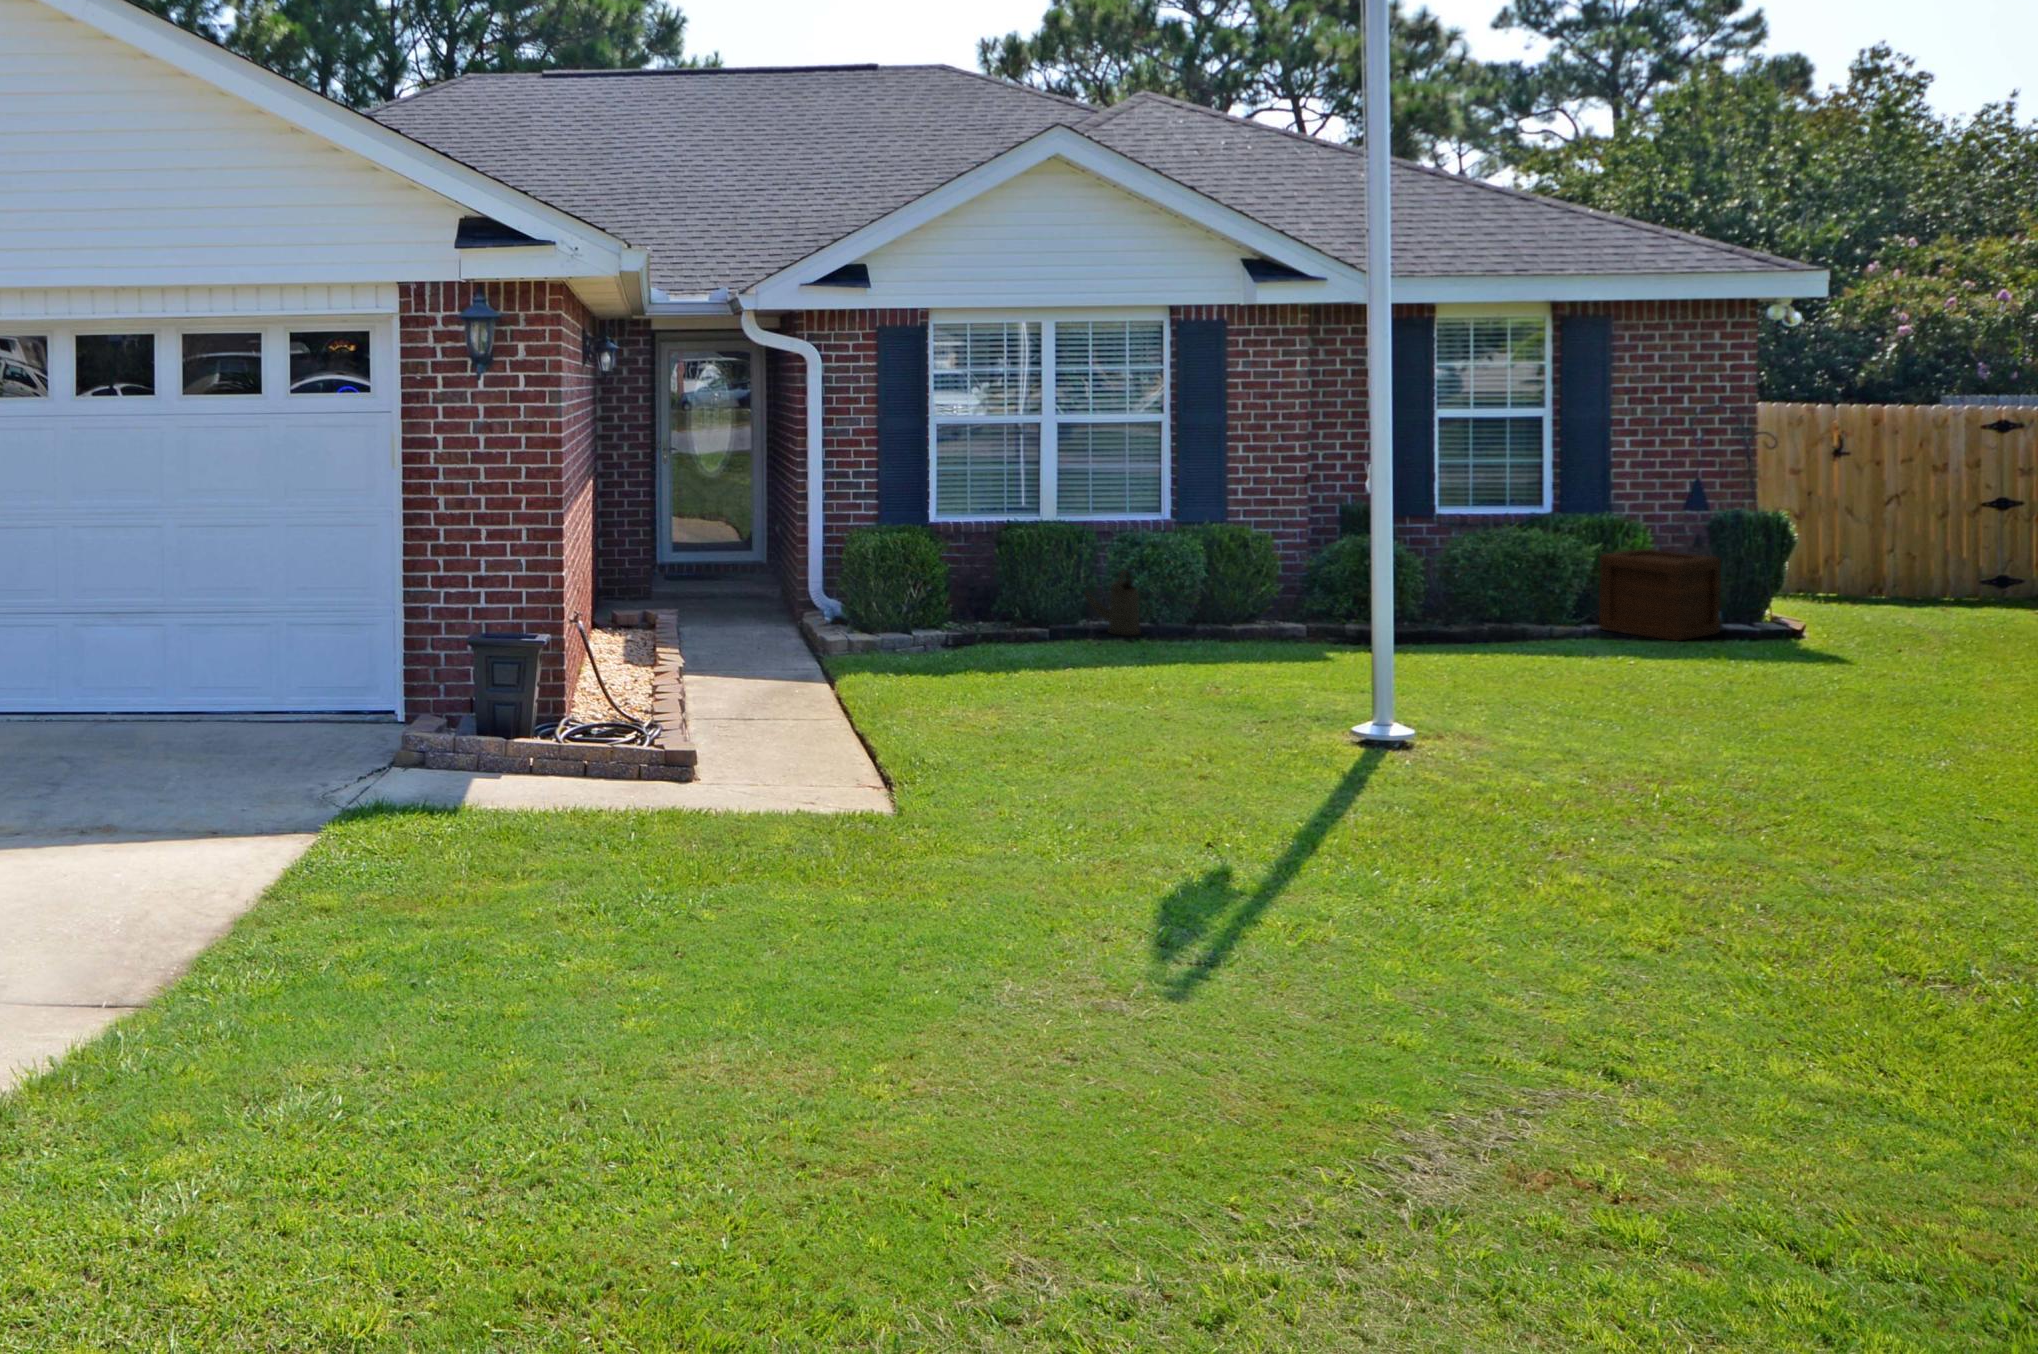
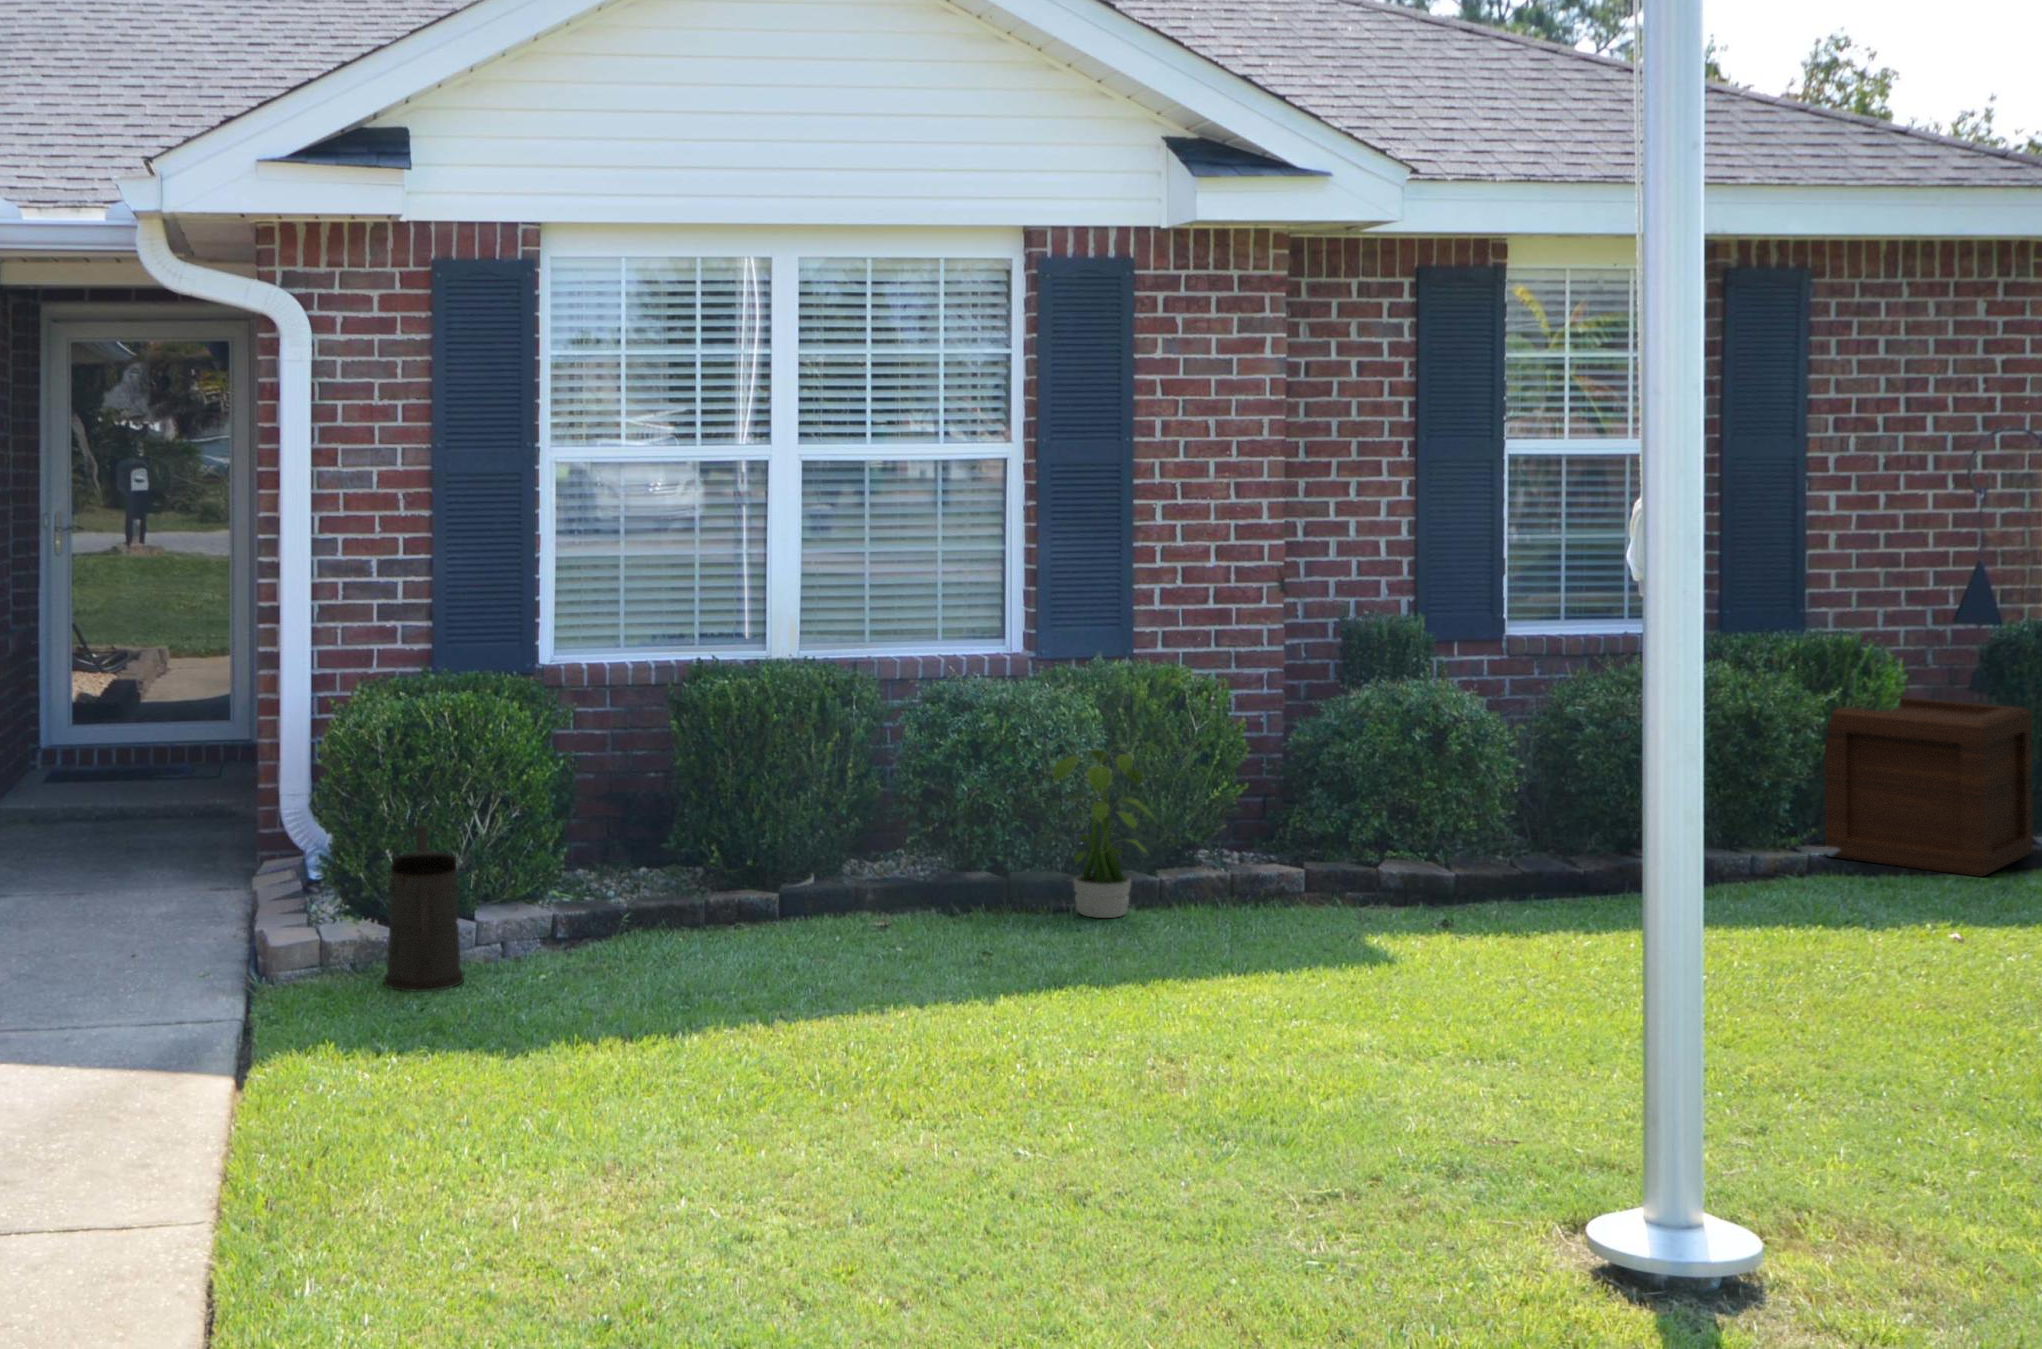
potted plant: none [1171,556,1227,637] -> present [1052,745,1156,918]
watering can: present [1085,570,1145,636] -> present [384,825,464,991]

